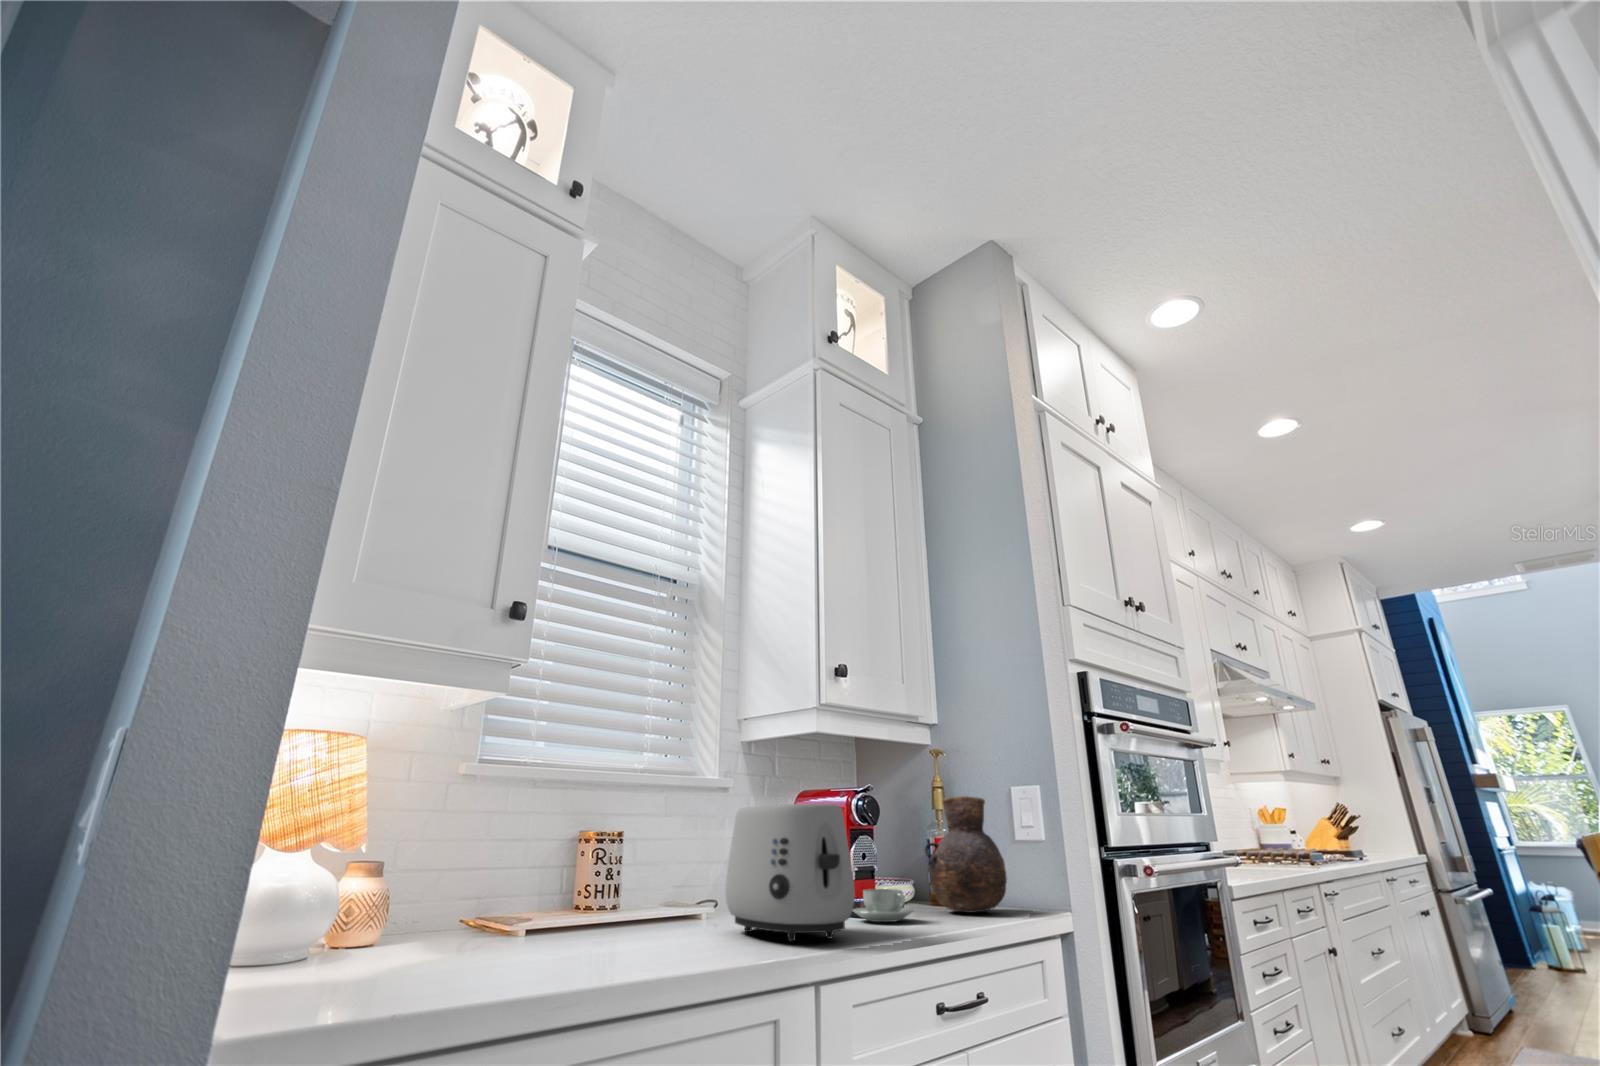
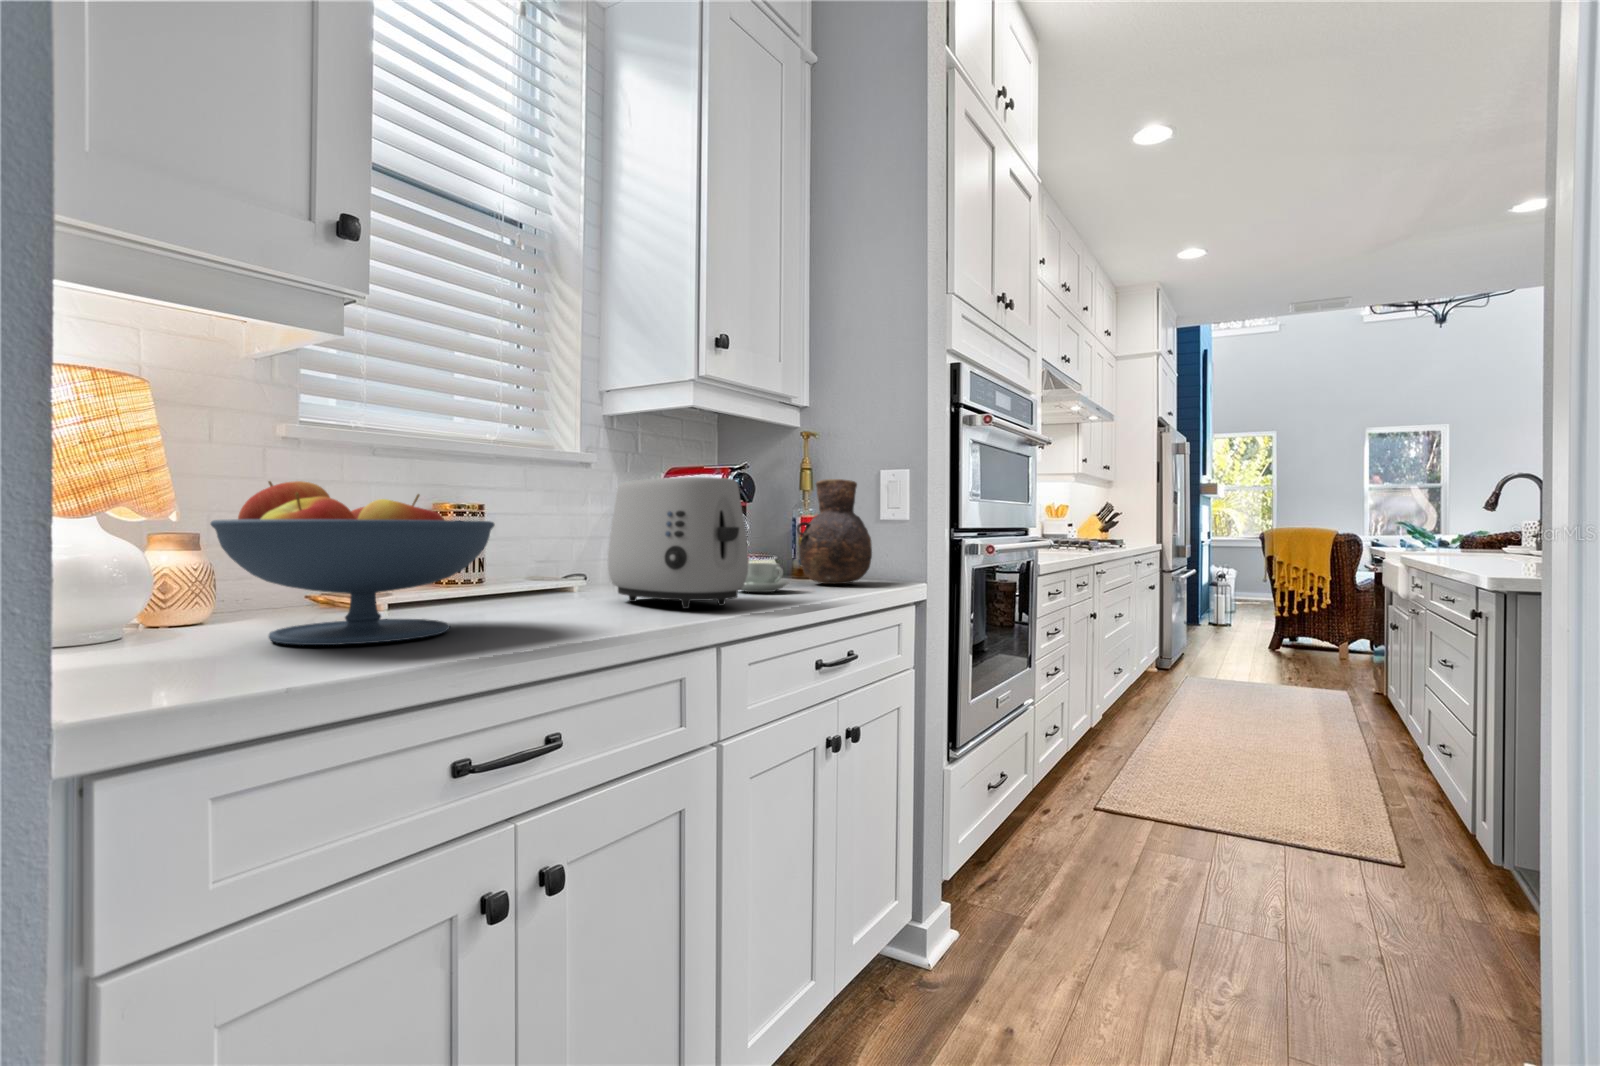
fruit bowl: none [383,820,609,975] -> present [211,481,494,645]

